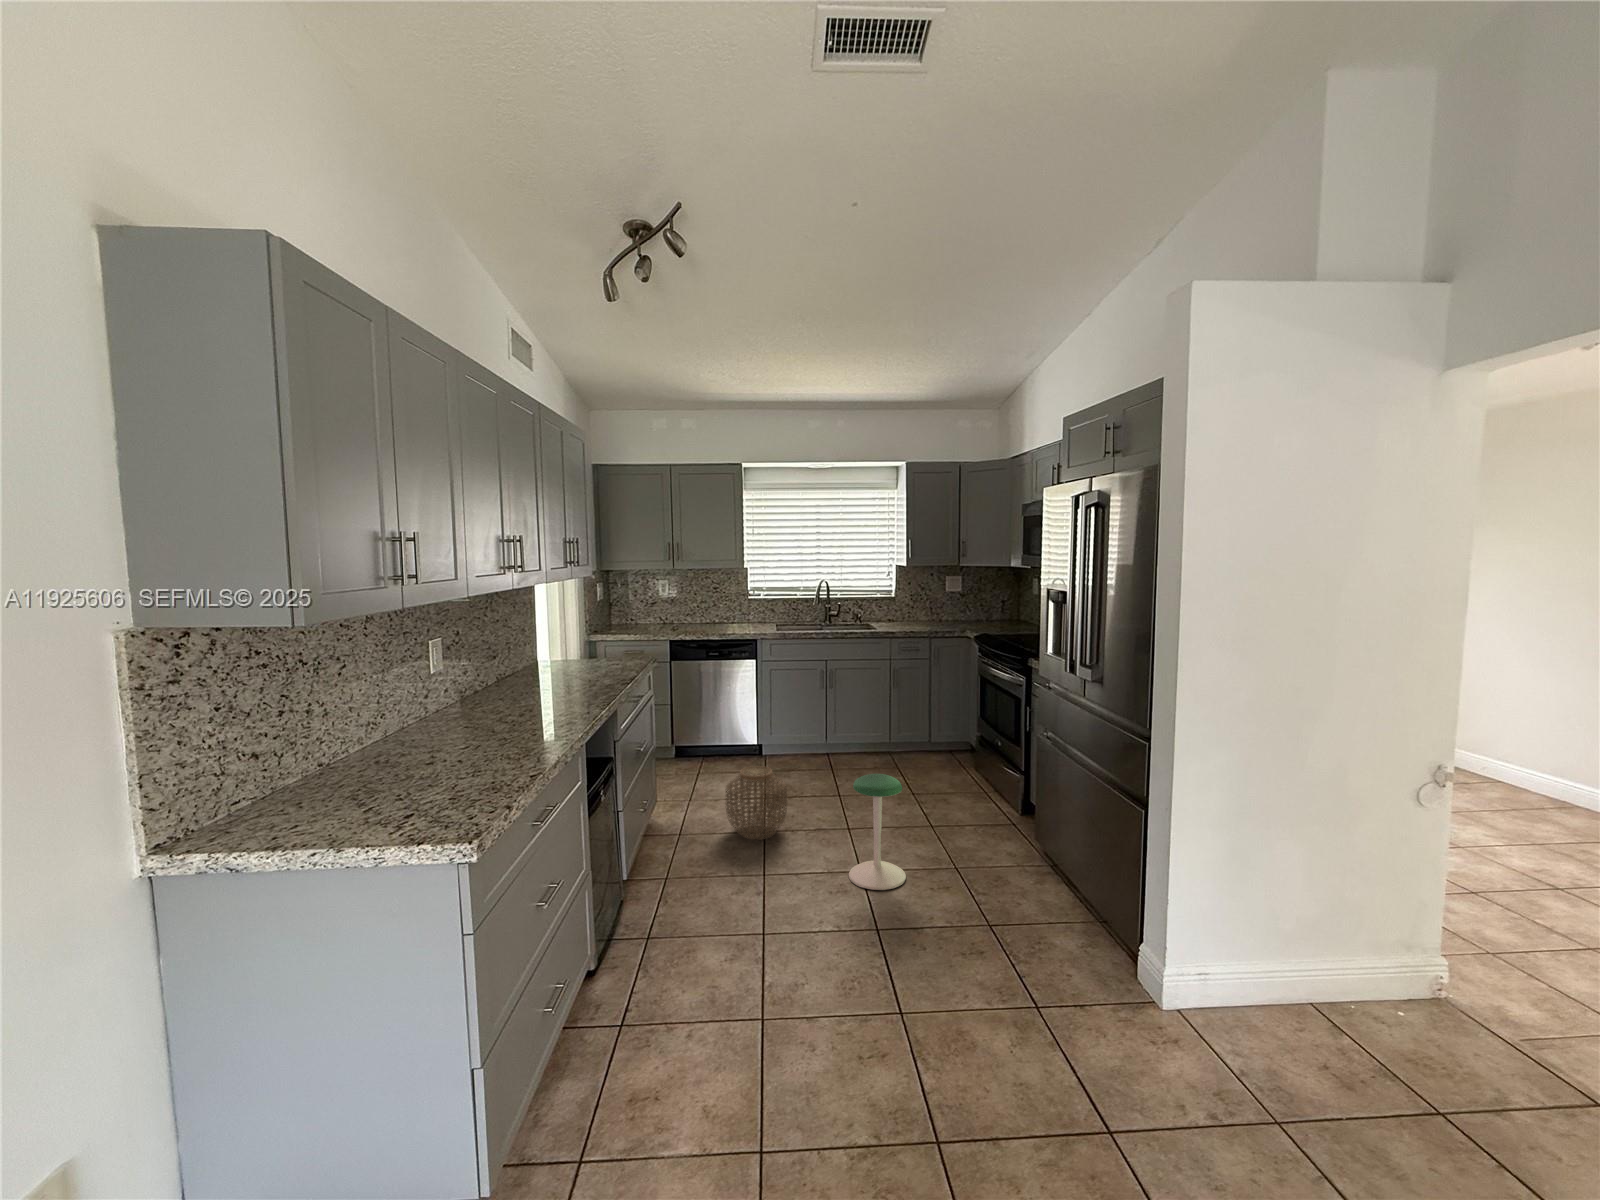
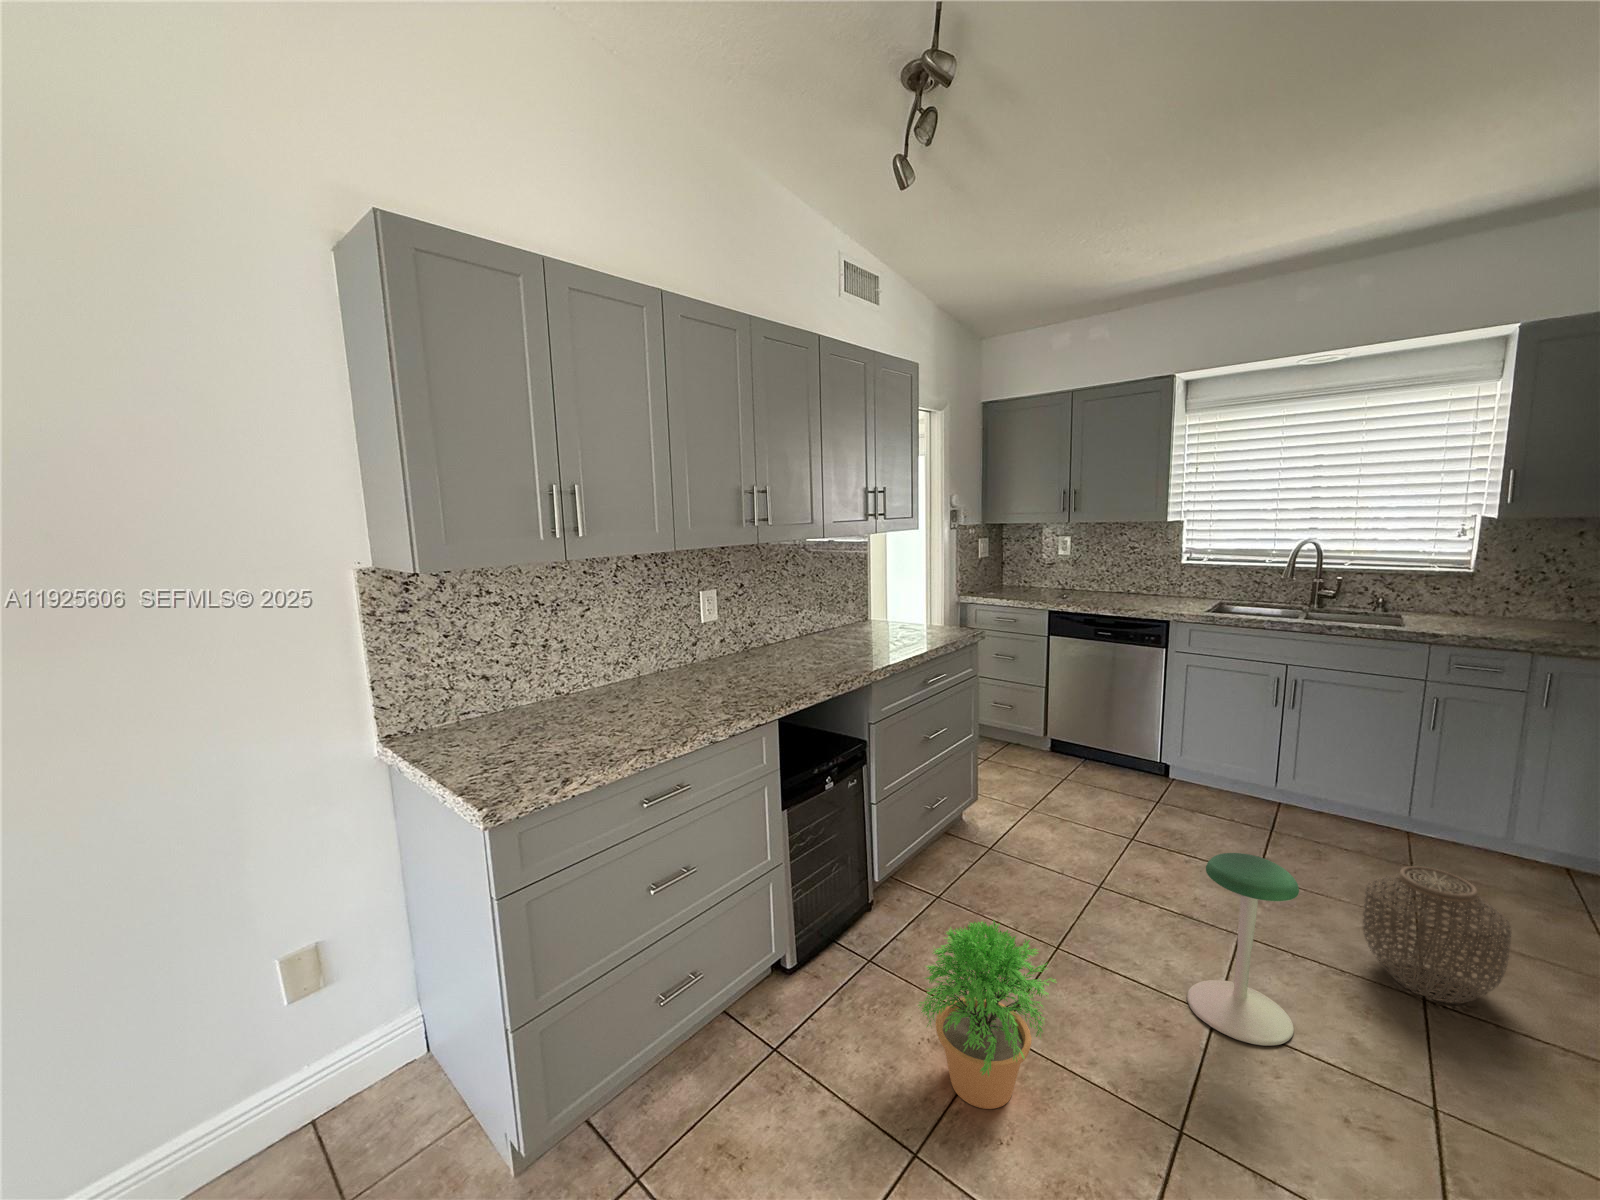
woven basket: present [726,766,787,840] -> present [1363,866,1511,1003]
potted plant: none [728,857,817,995] -> present [918,920,1056,1109]

